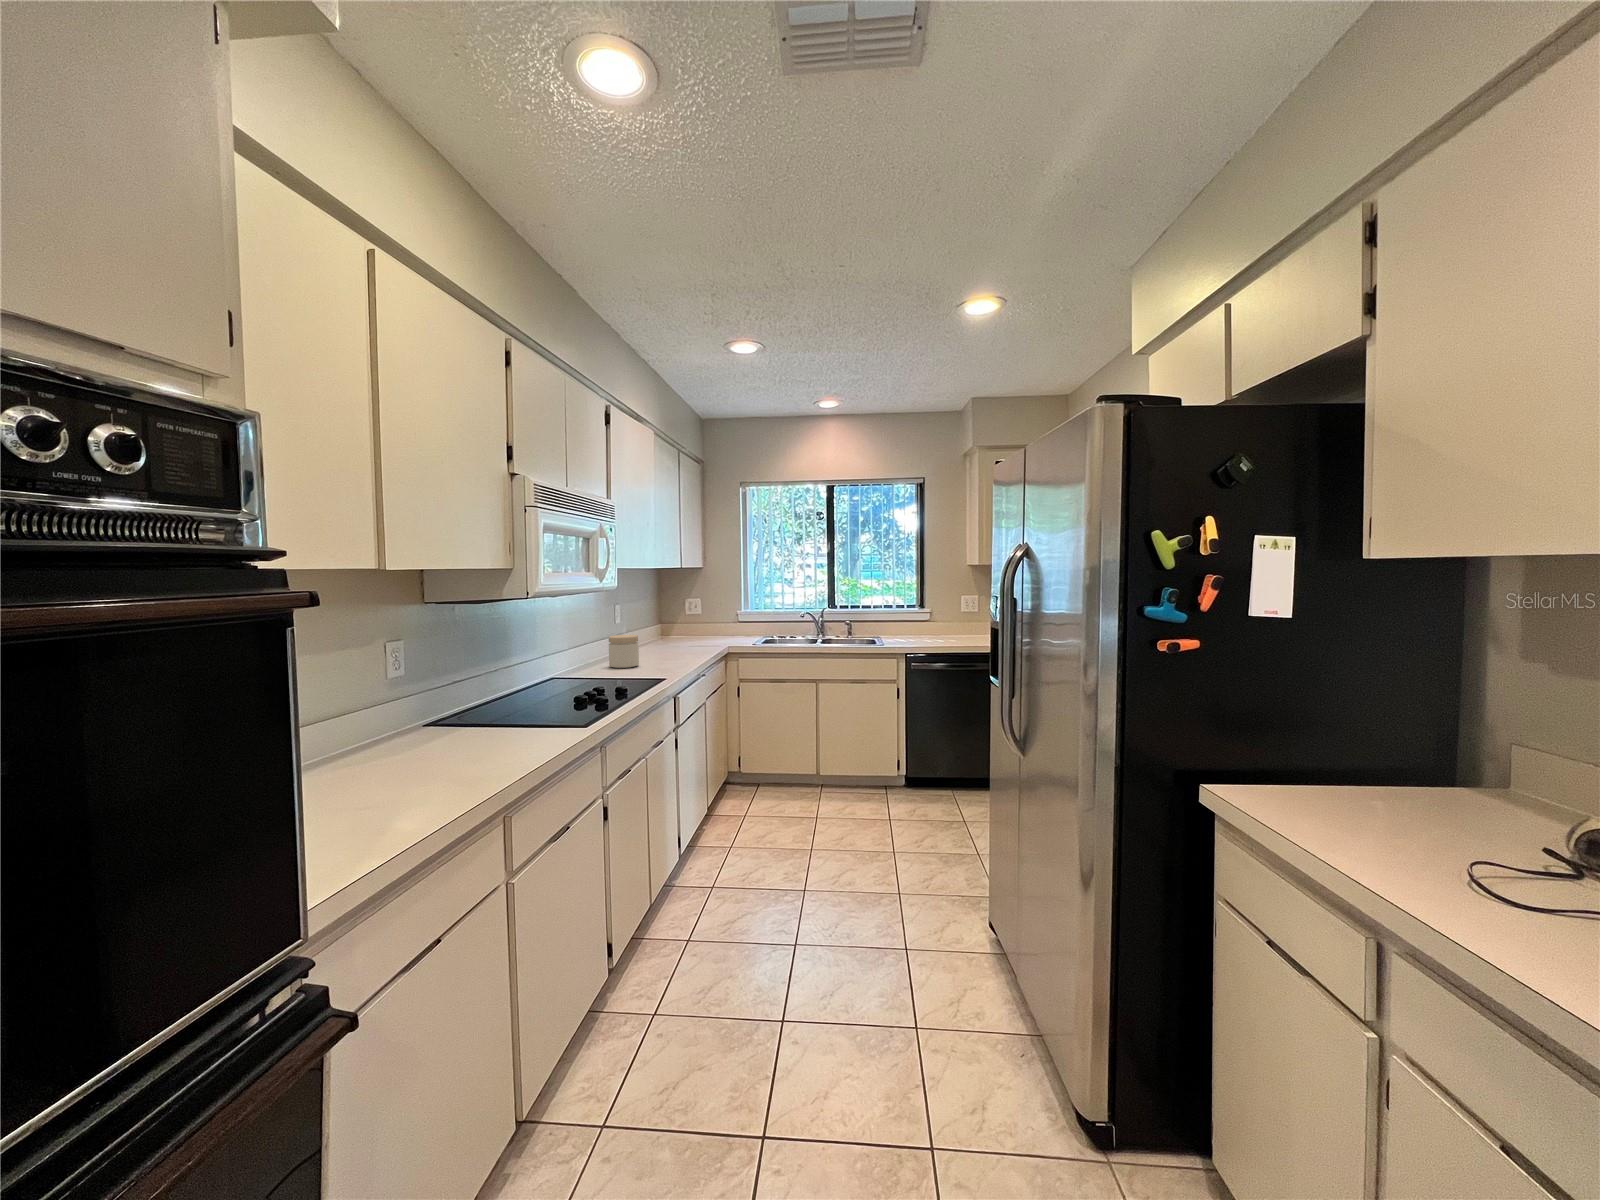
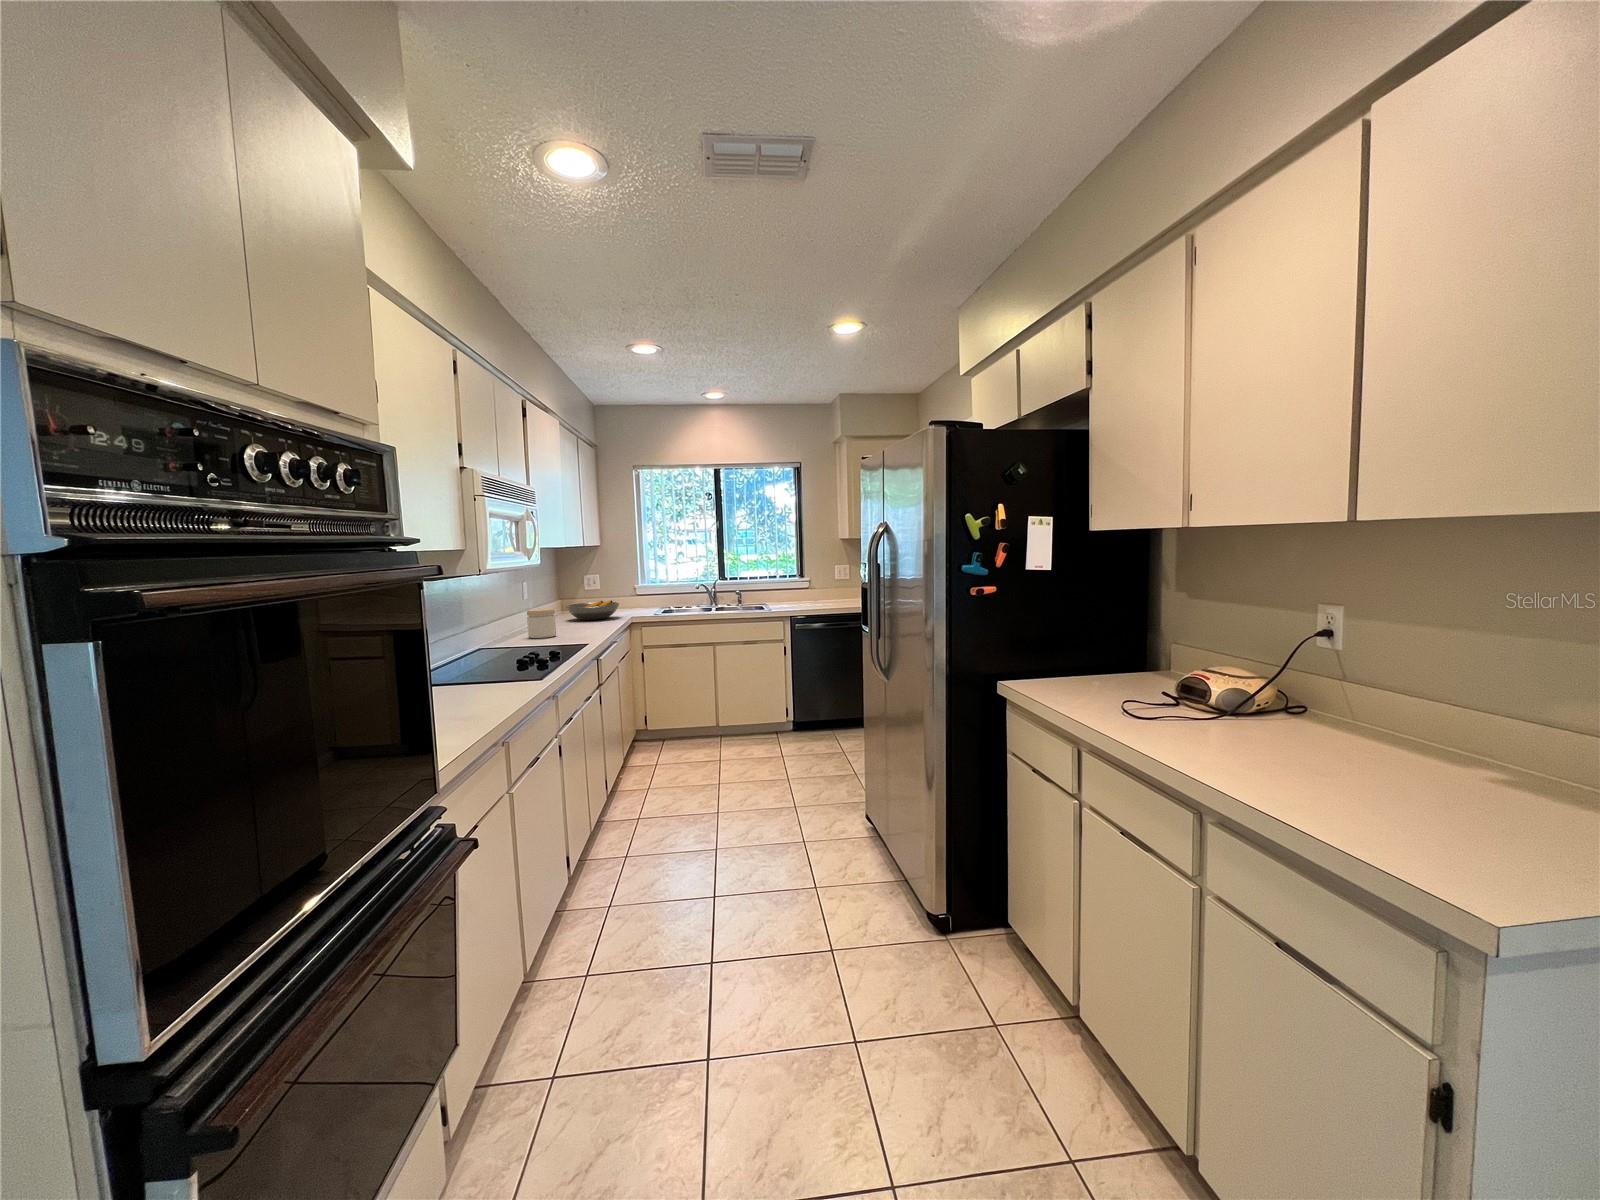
fruit bowl: none [660,628,716,648] -> present [566,600,619,620]

